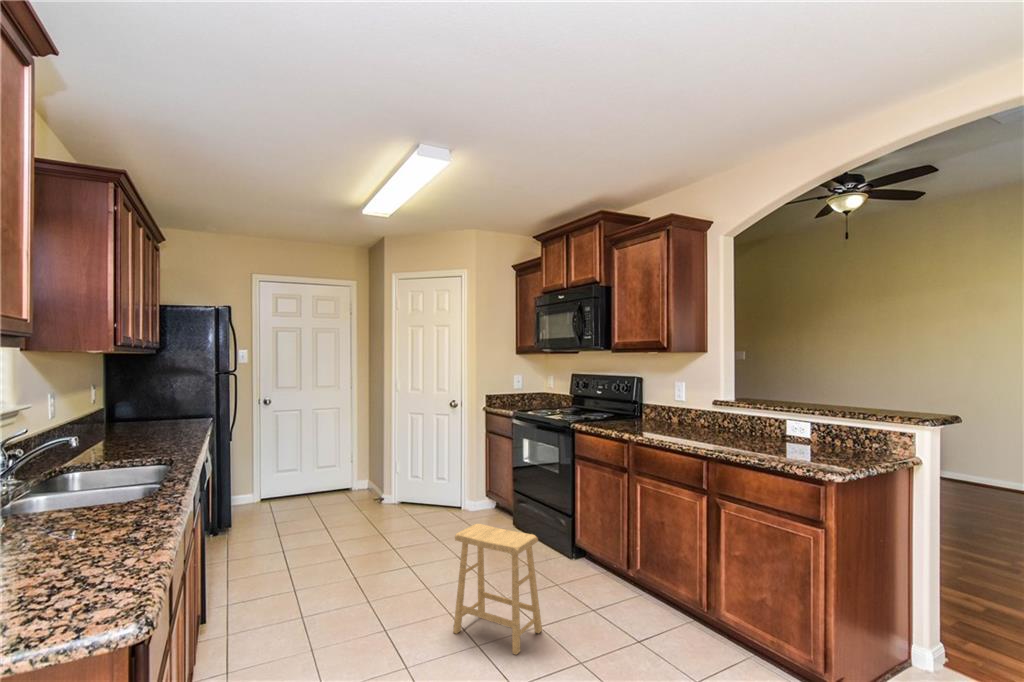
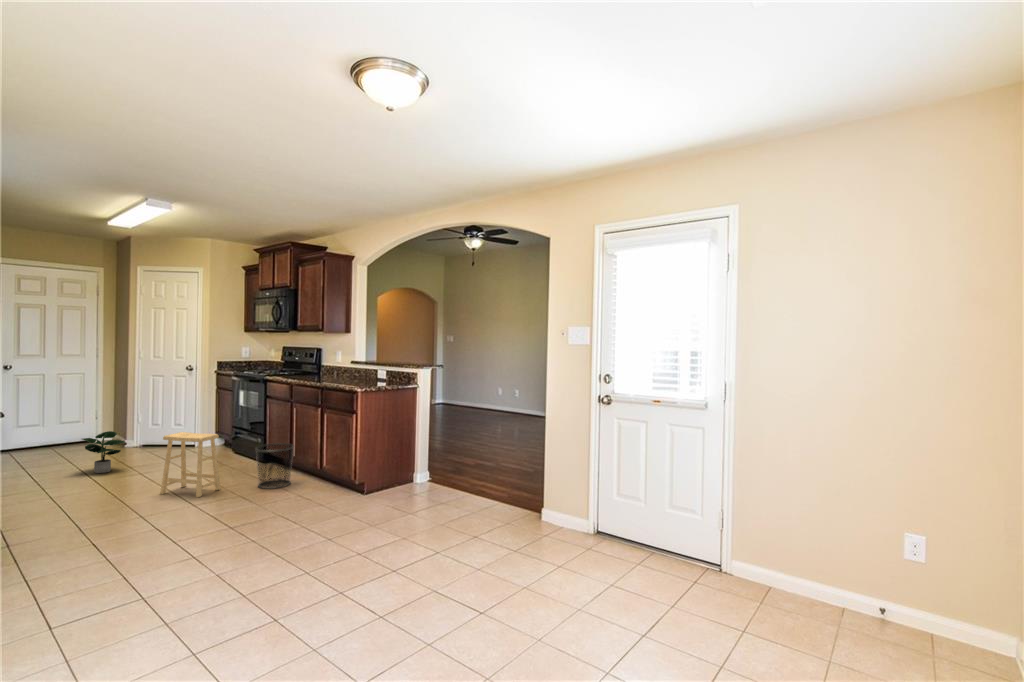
potted plant: none [340,497,394,560] -> present [82,431,126,473]
waste bin: none [592,549,657,643] -> present [256,443,294,489]

